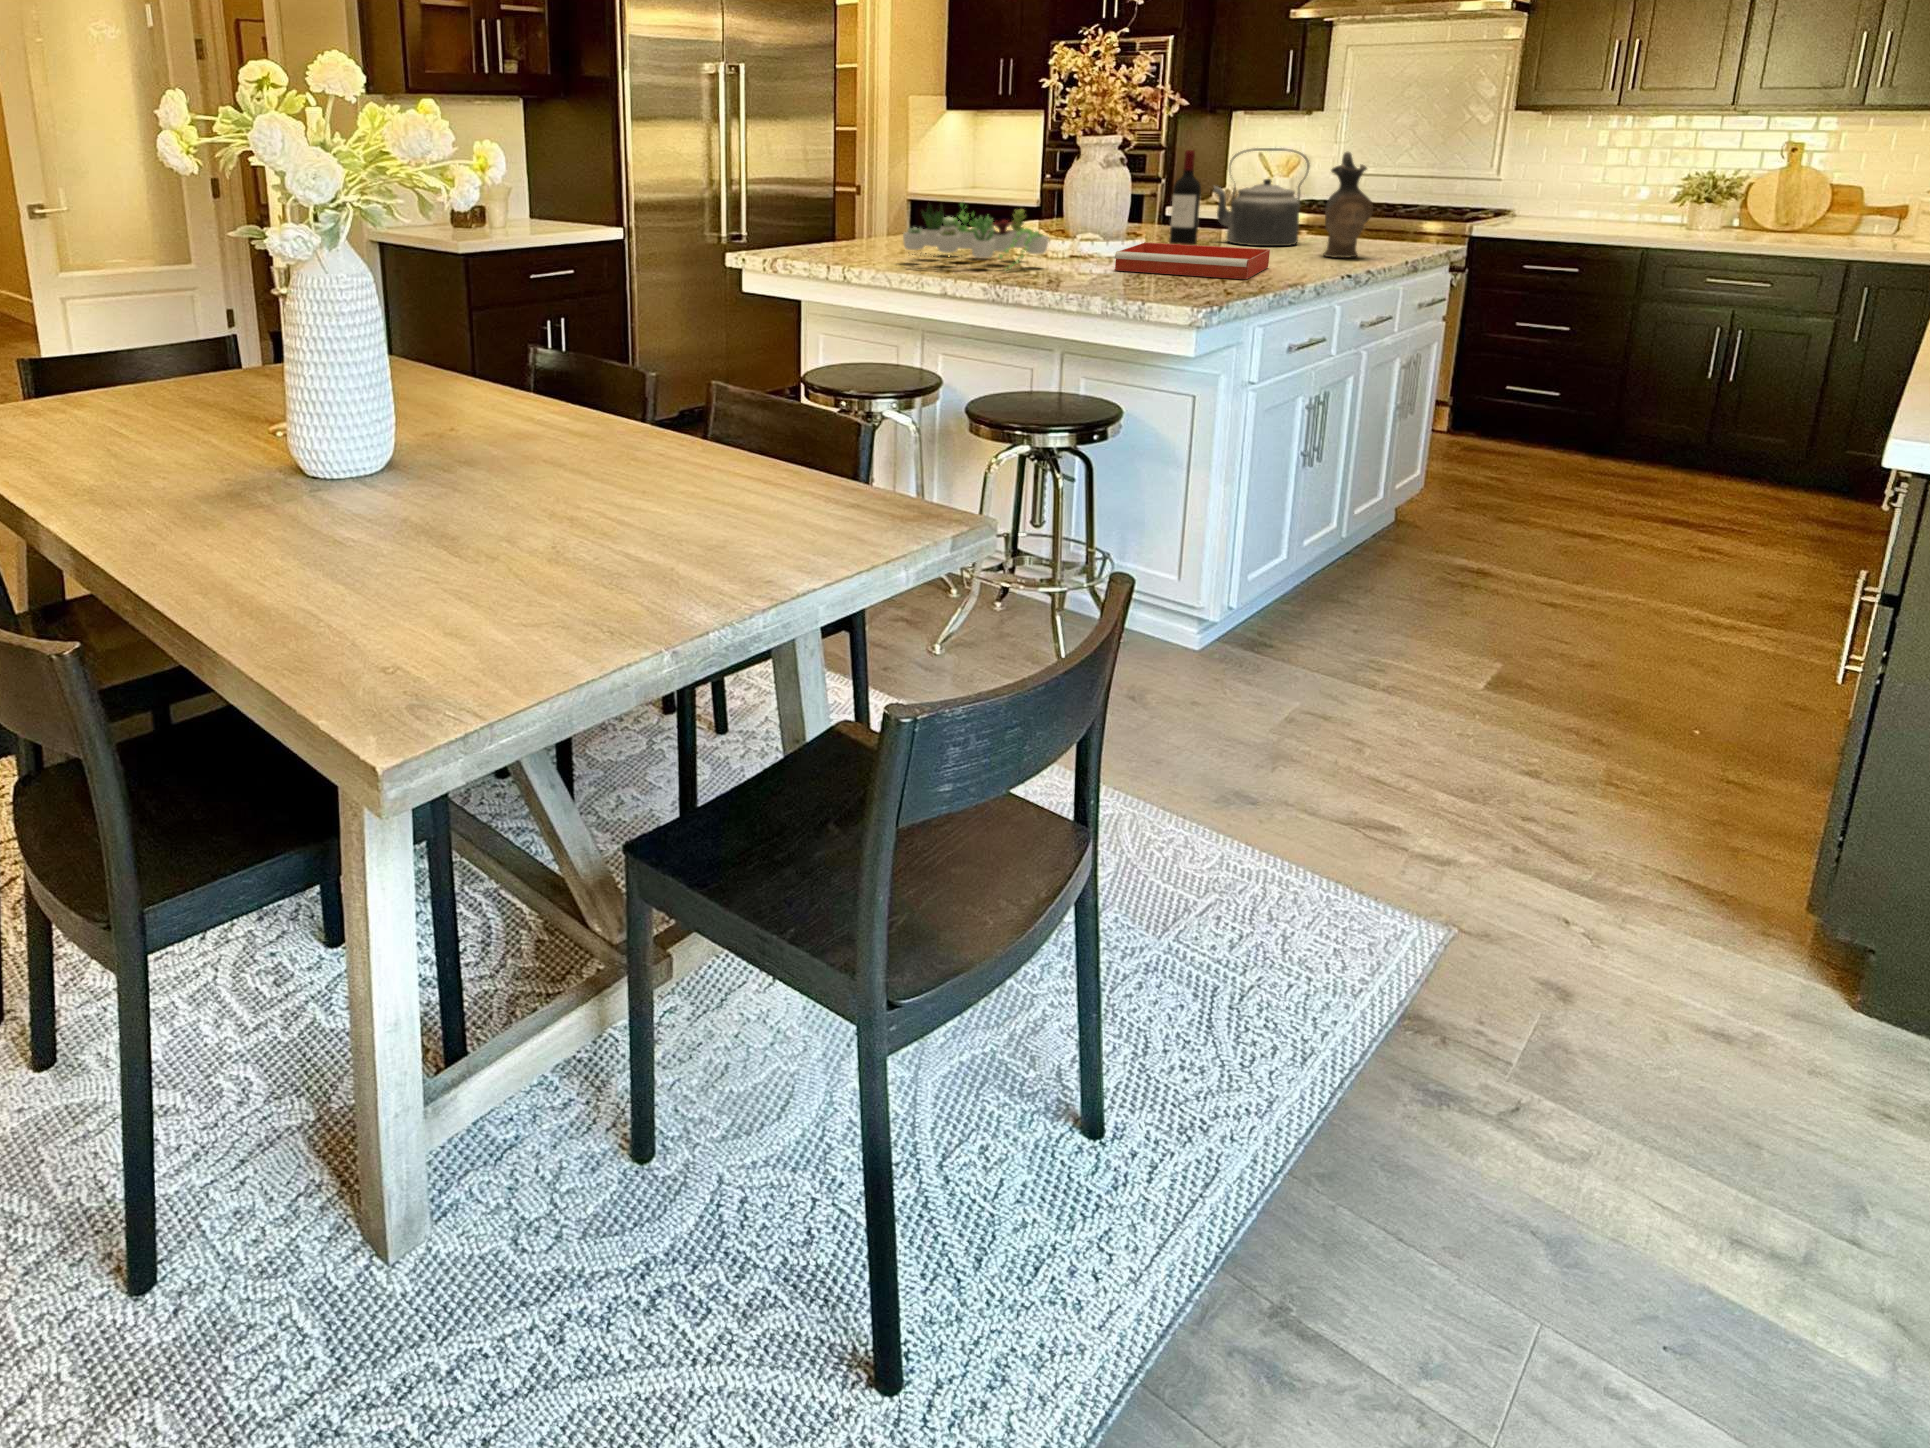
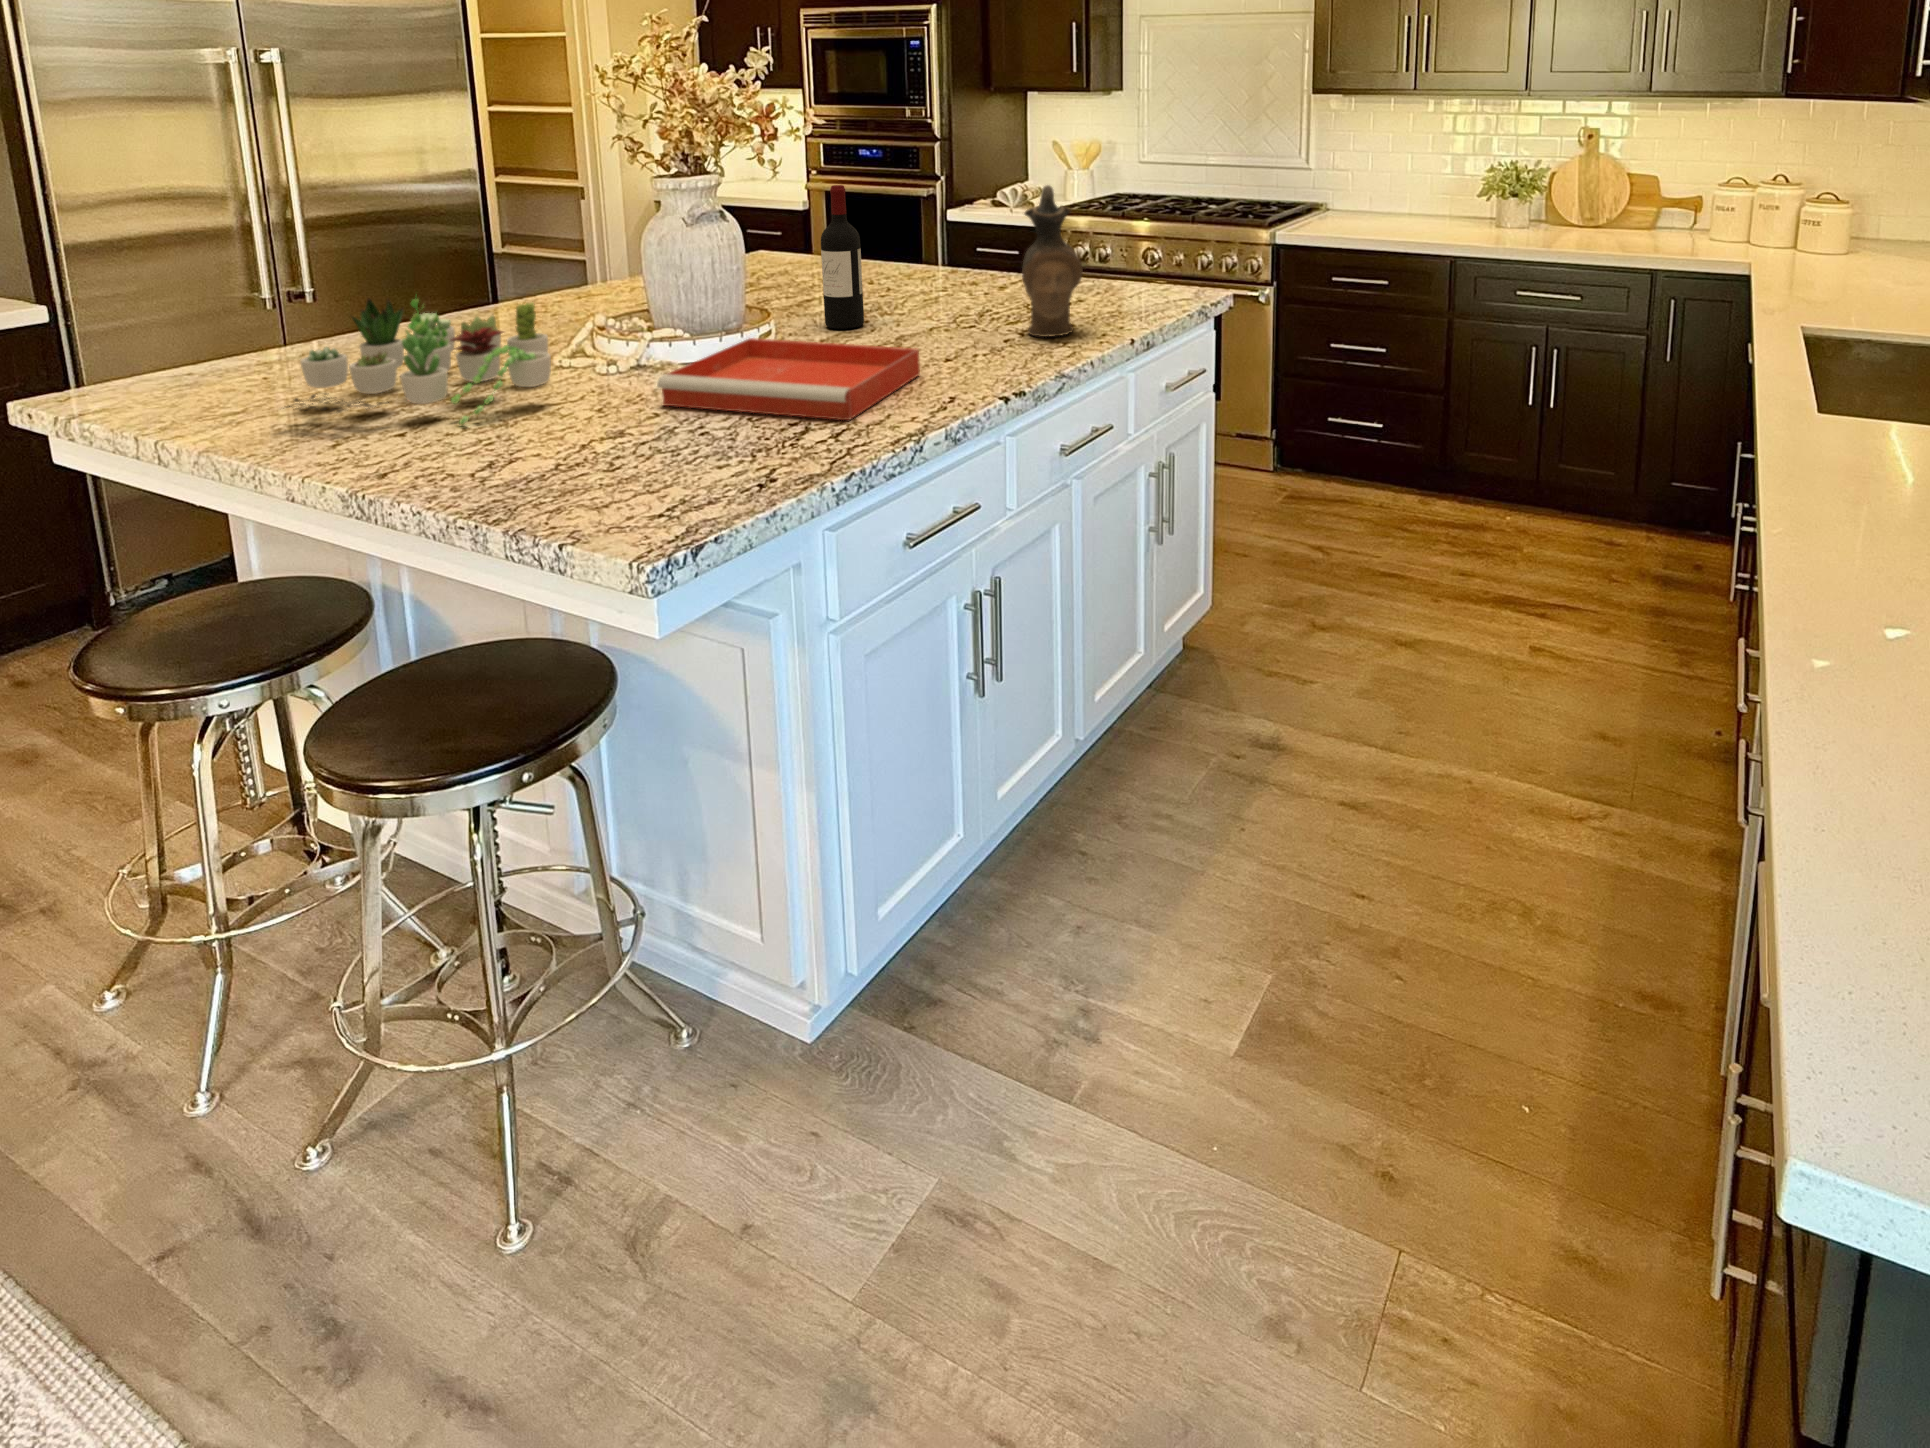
kettle: present [1213,148,1309,246] -> none [900,172,1023,309]

